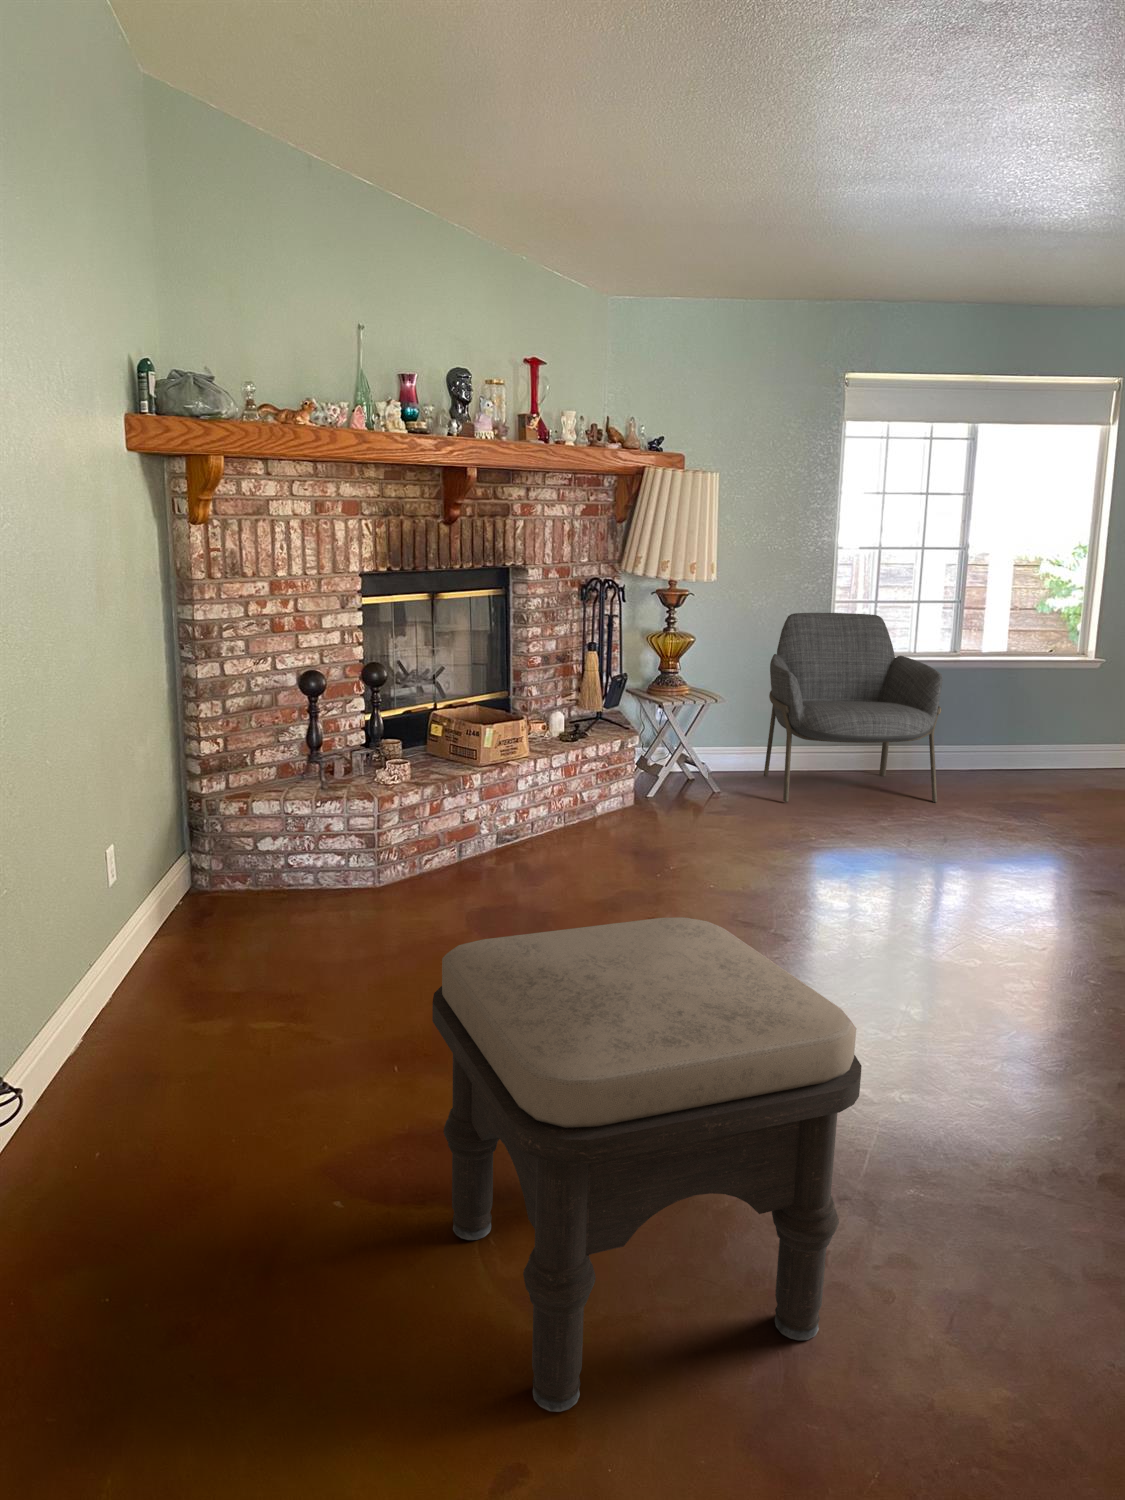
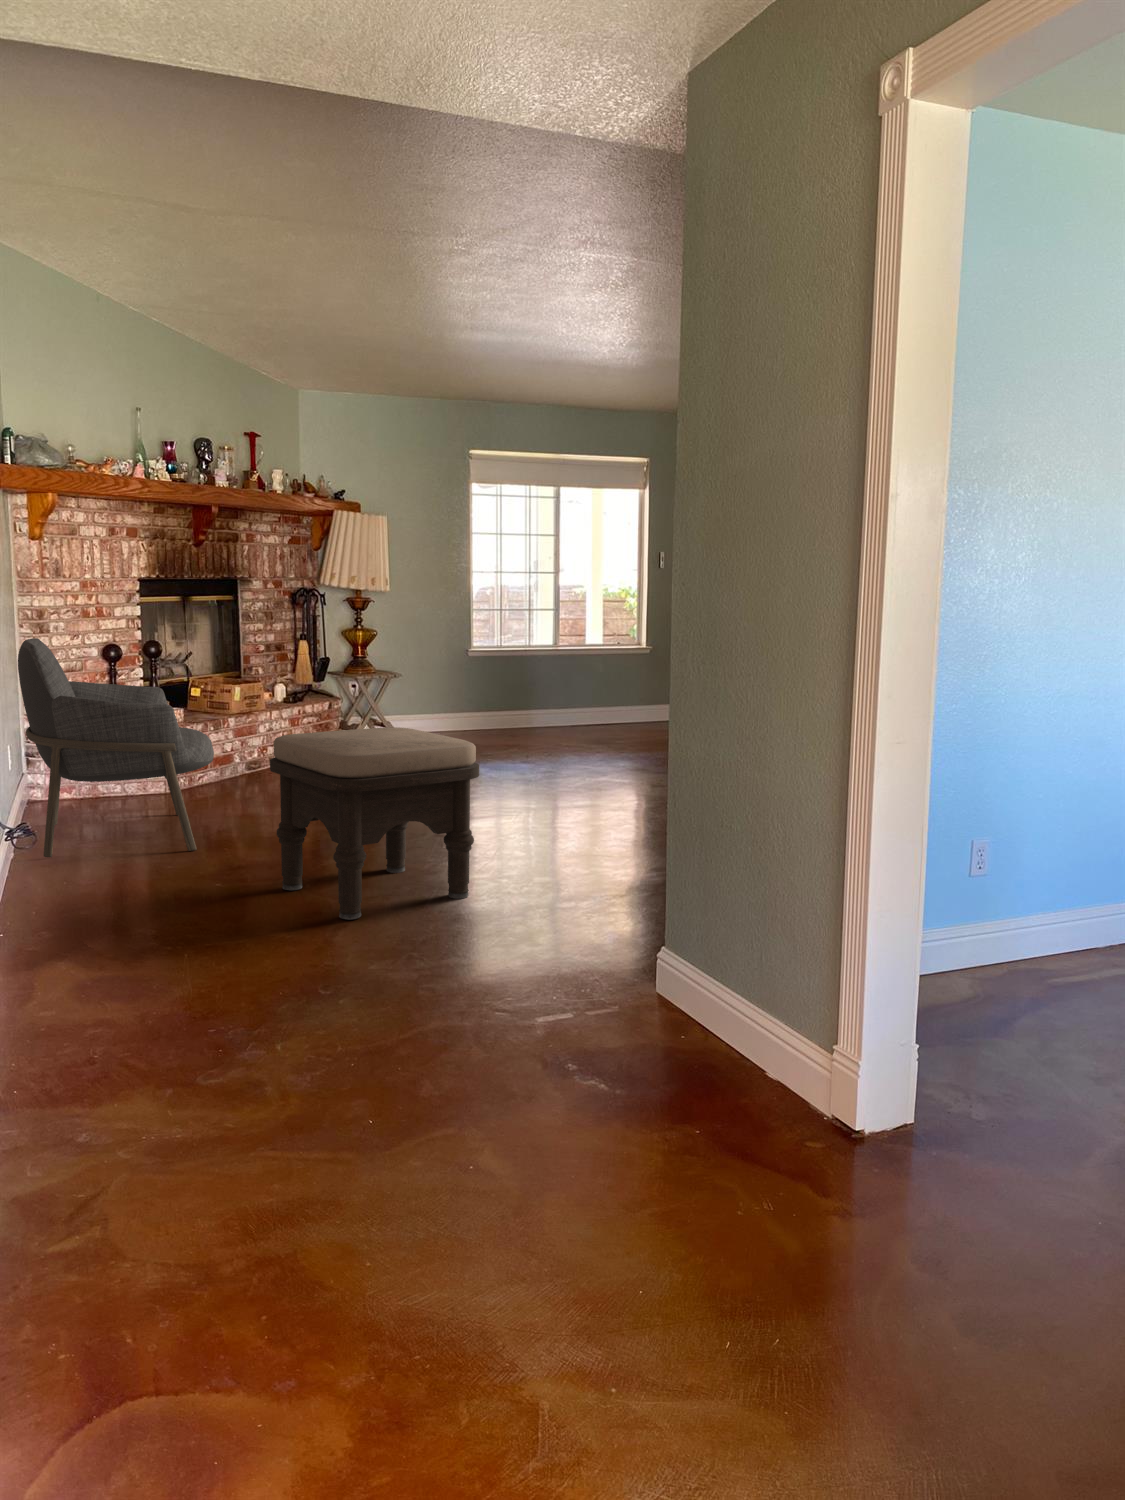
armchair: present [764,613,943,803] -> present [18,638,214,857]

